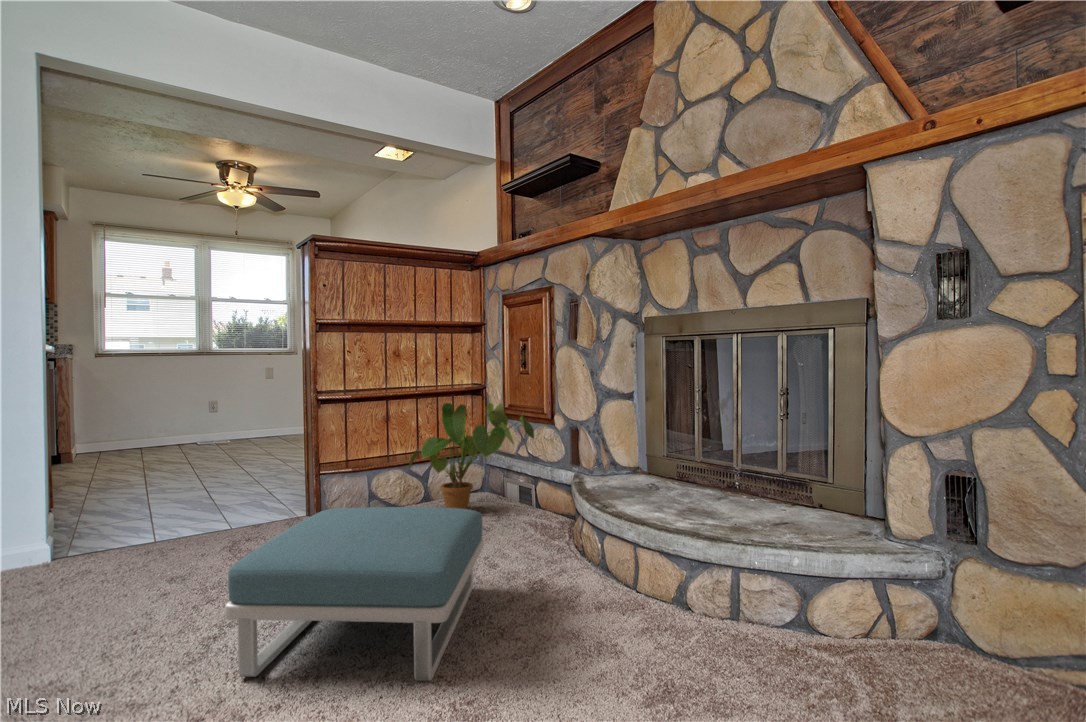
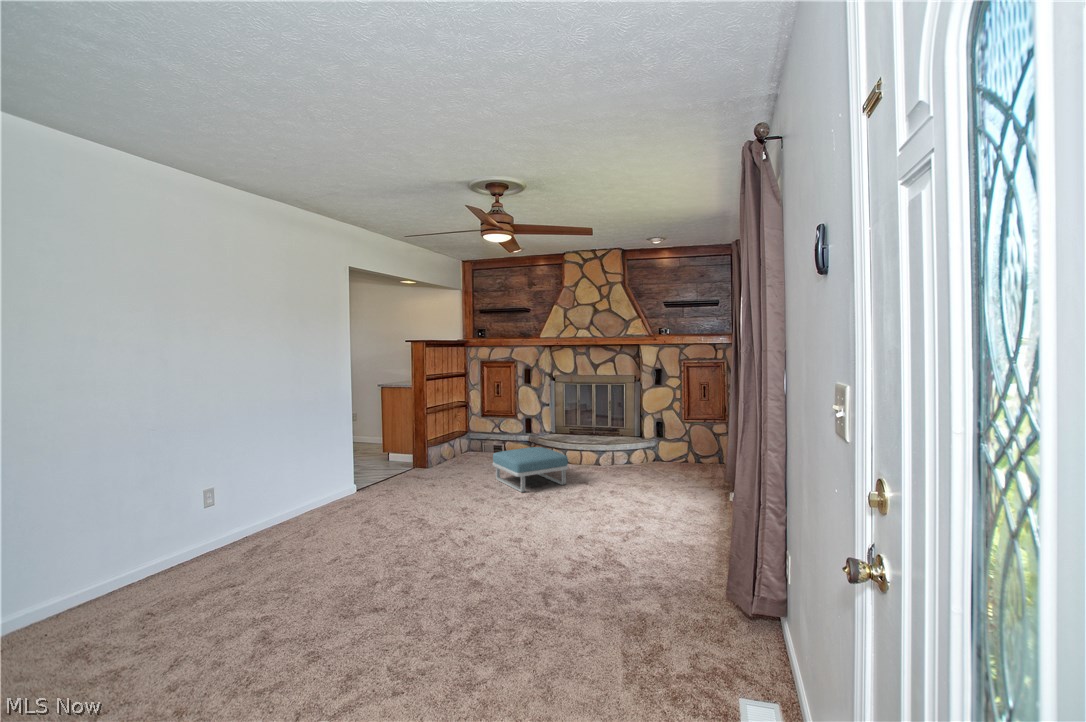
house plant: present [409,403,534,510] -> none [459,411,510,461]

